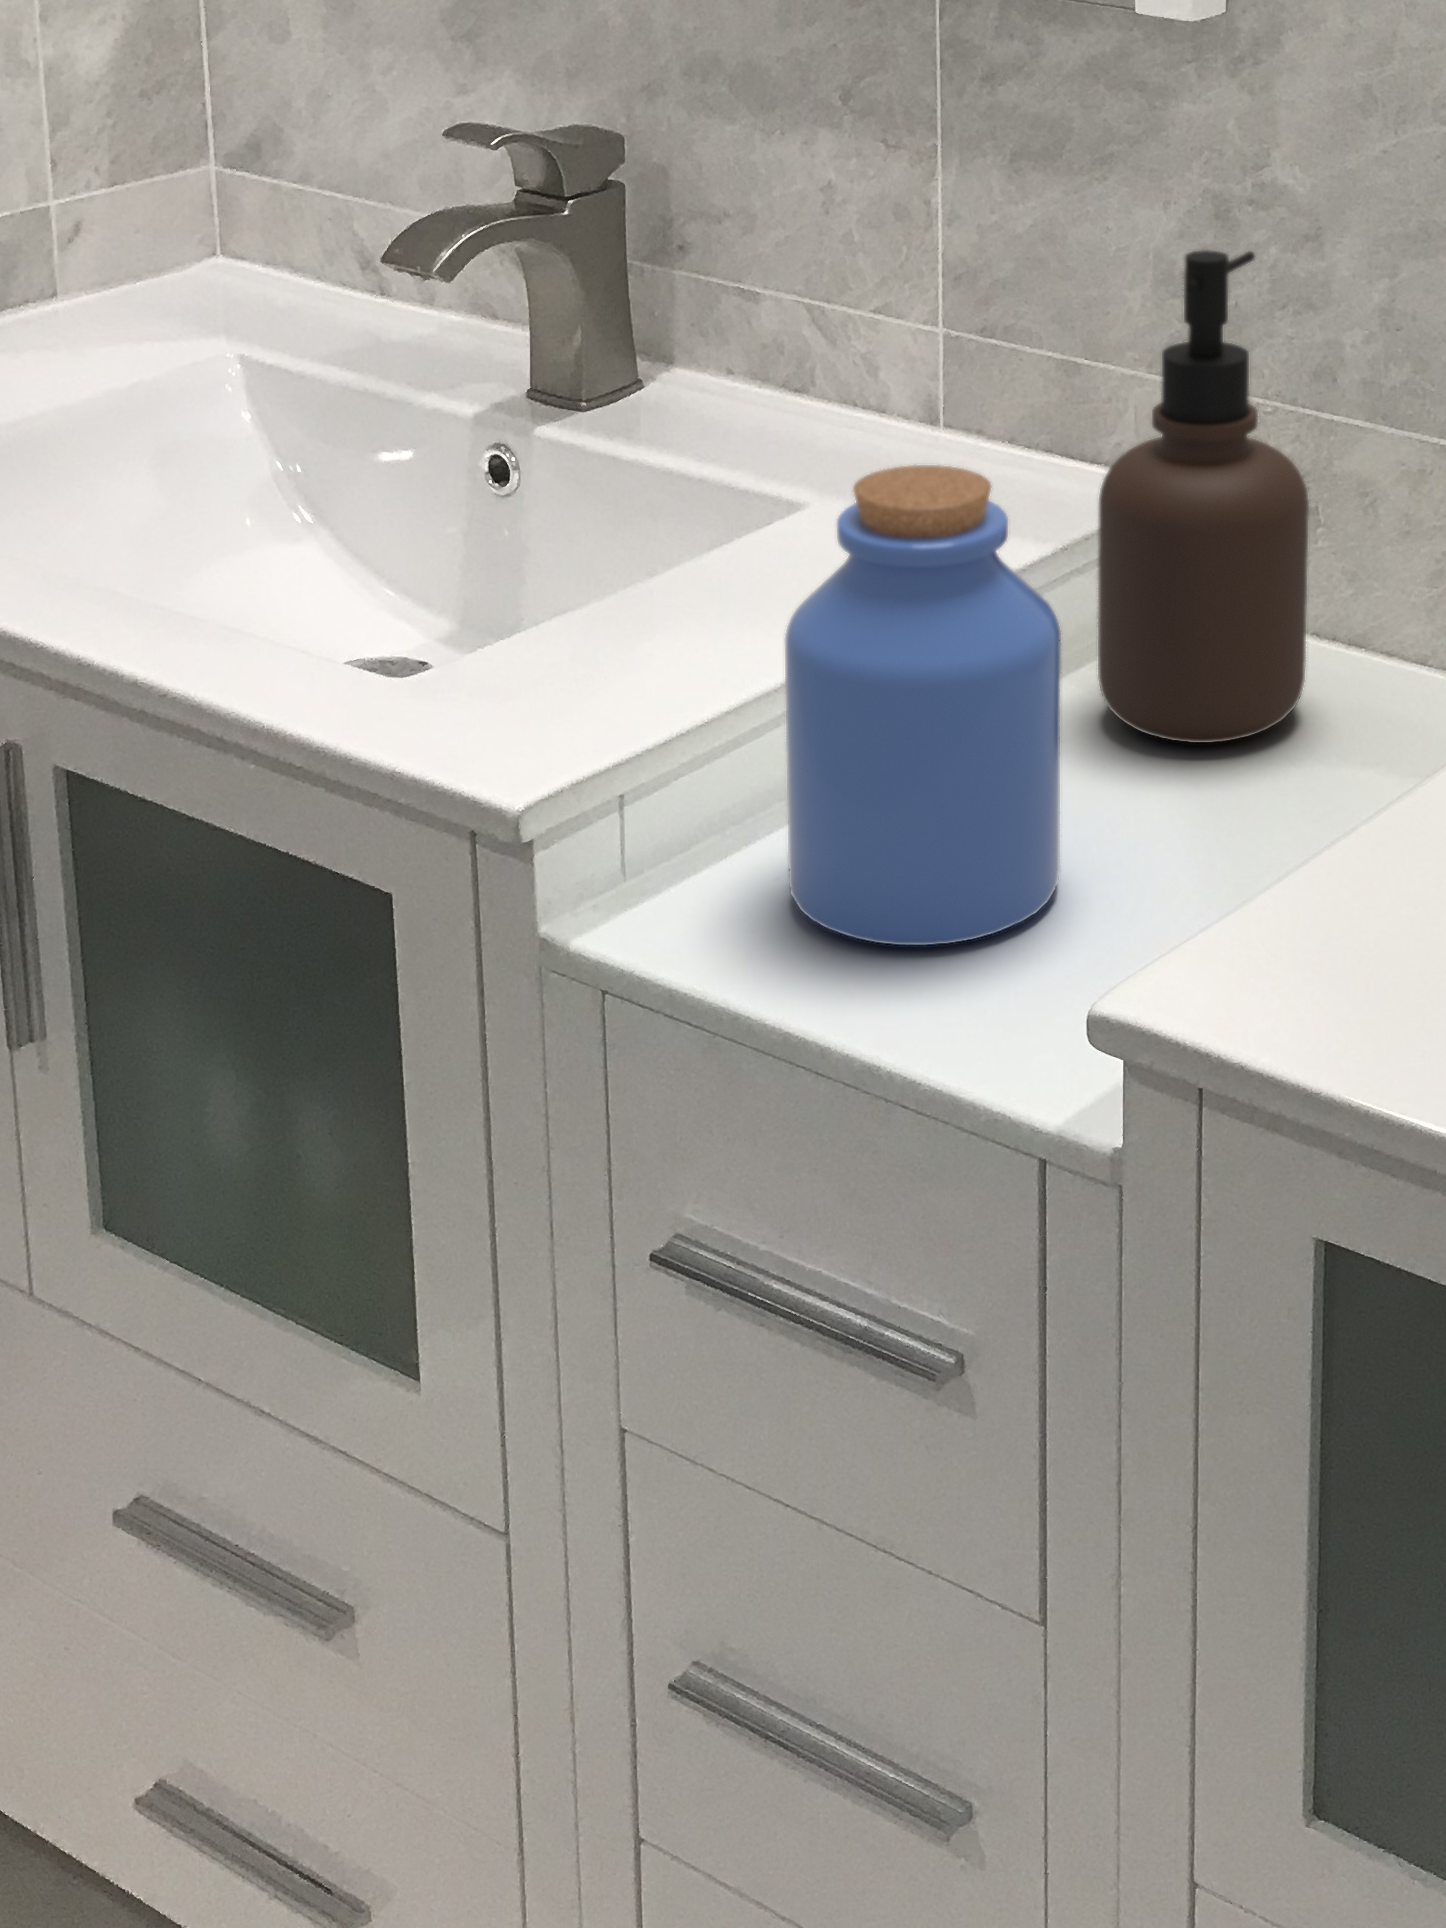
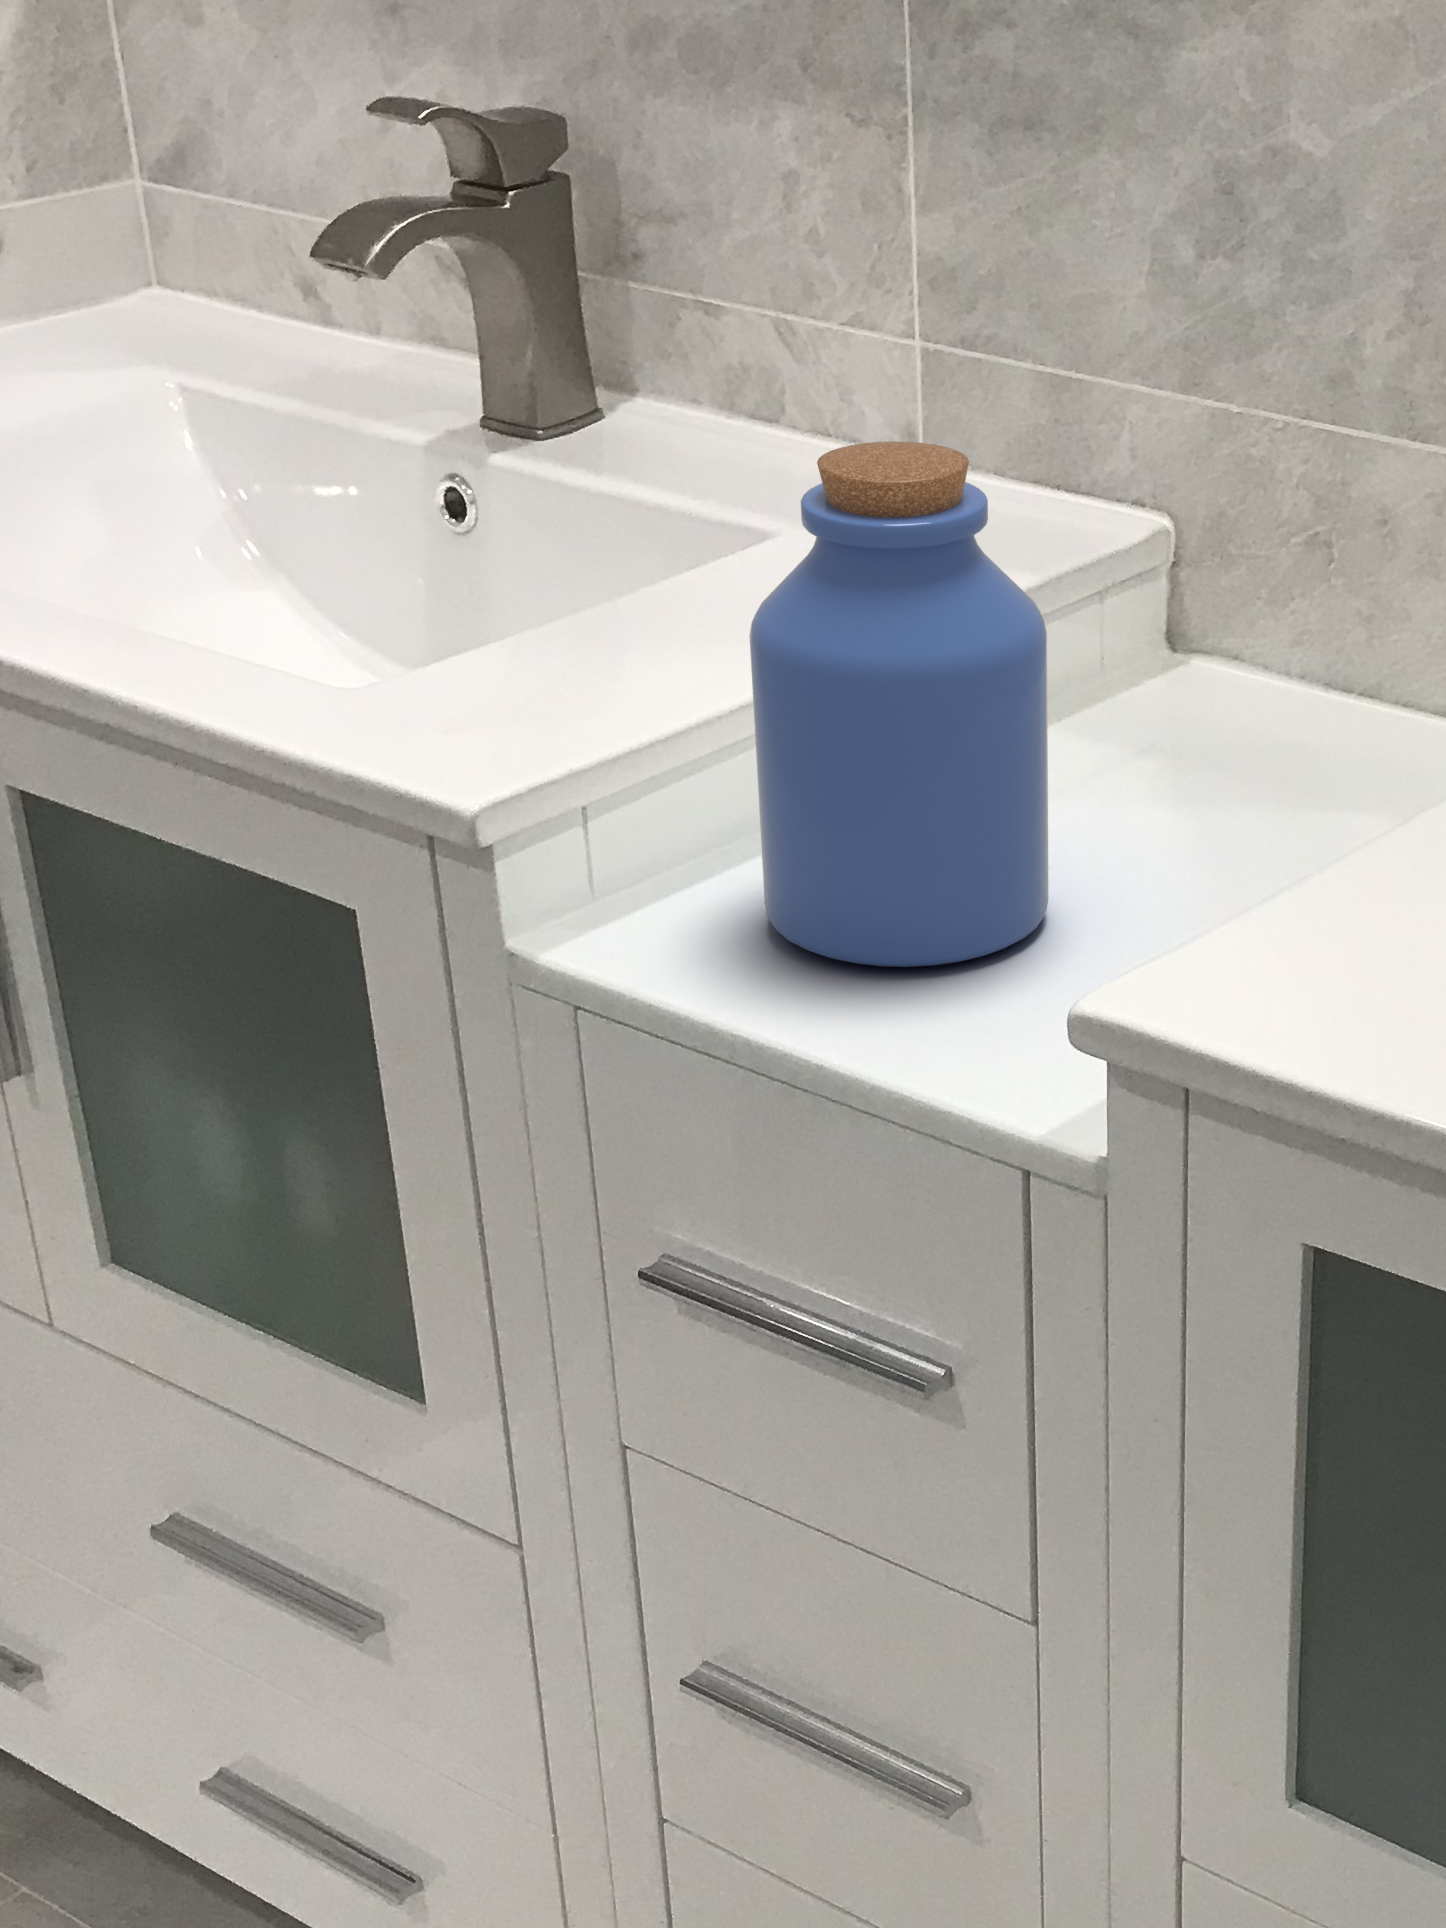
soap dispenser: present [1098,250,1309,743] -> none [1092,214,1322,782]

